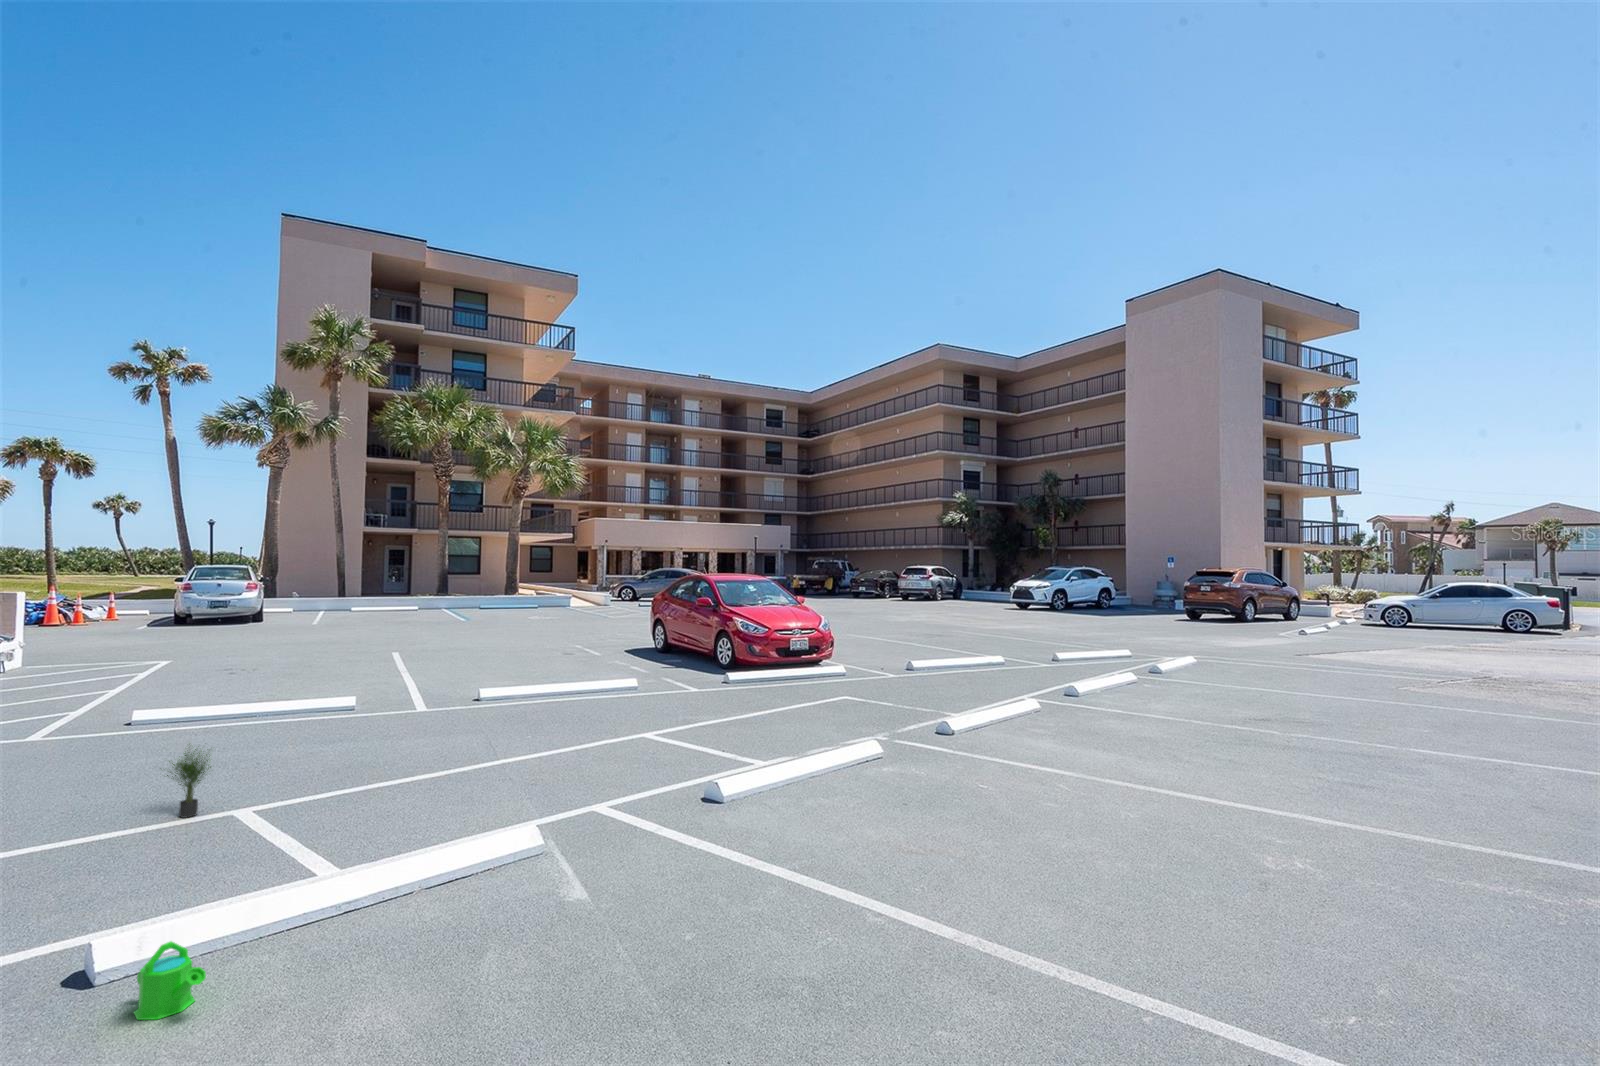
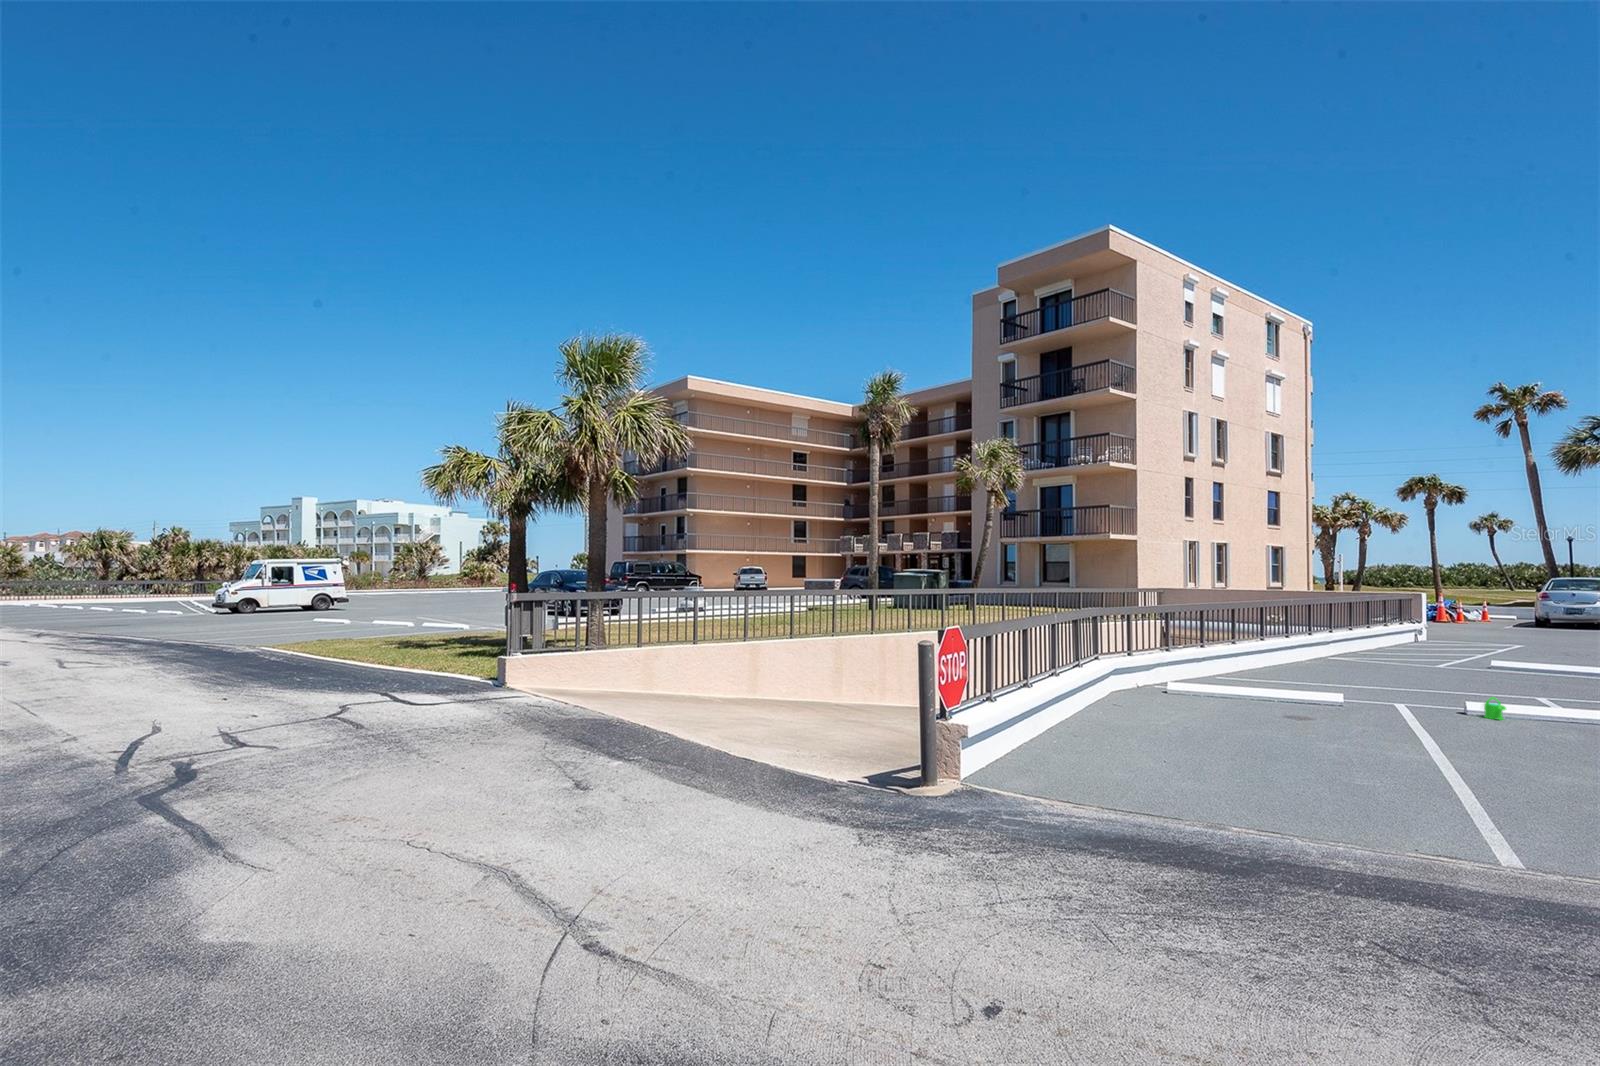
potted plant: present [167,749,211,818] -> none [1498,658,1527,693]

